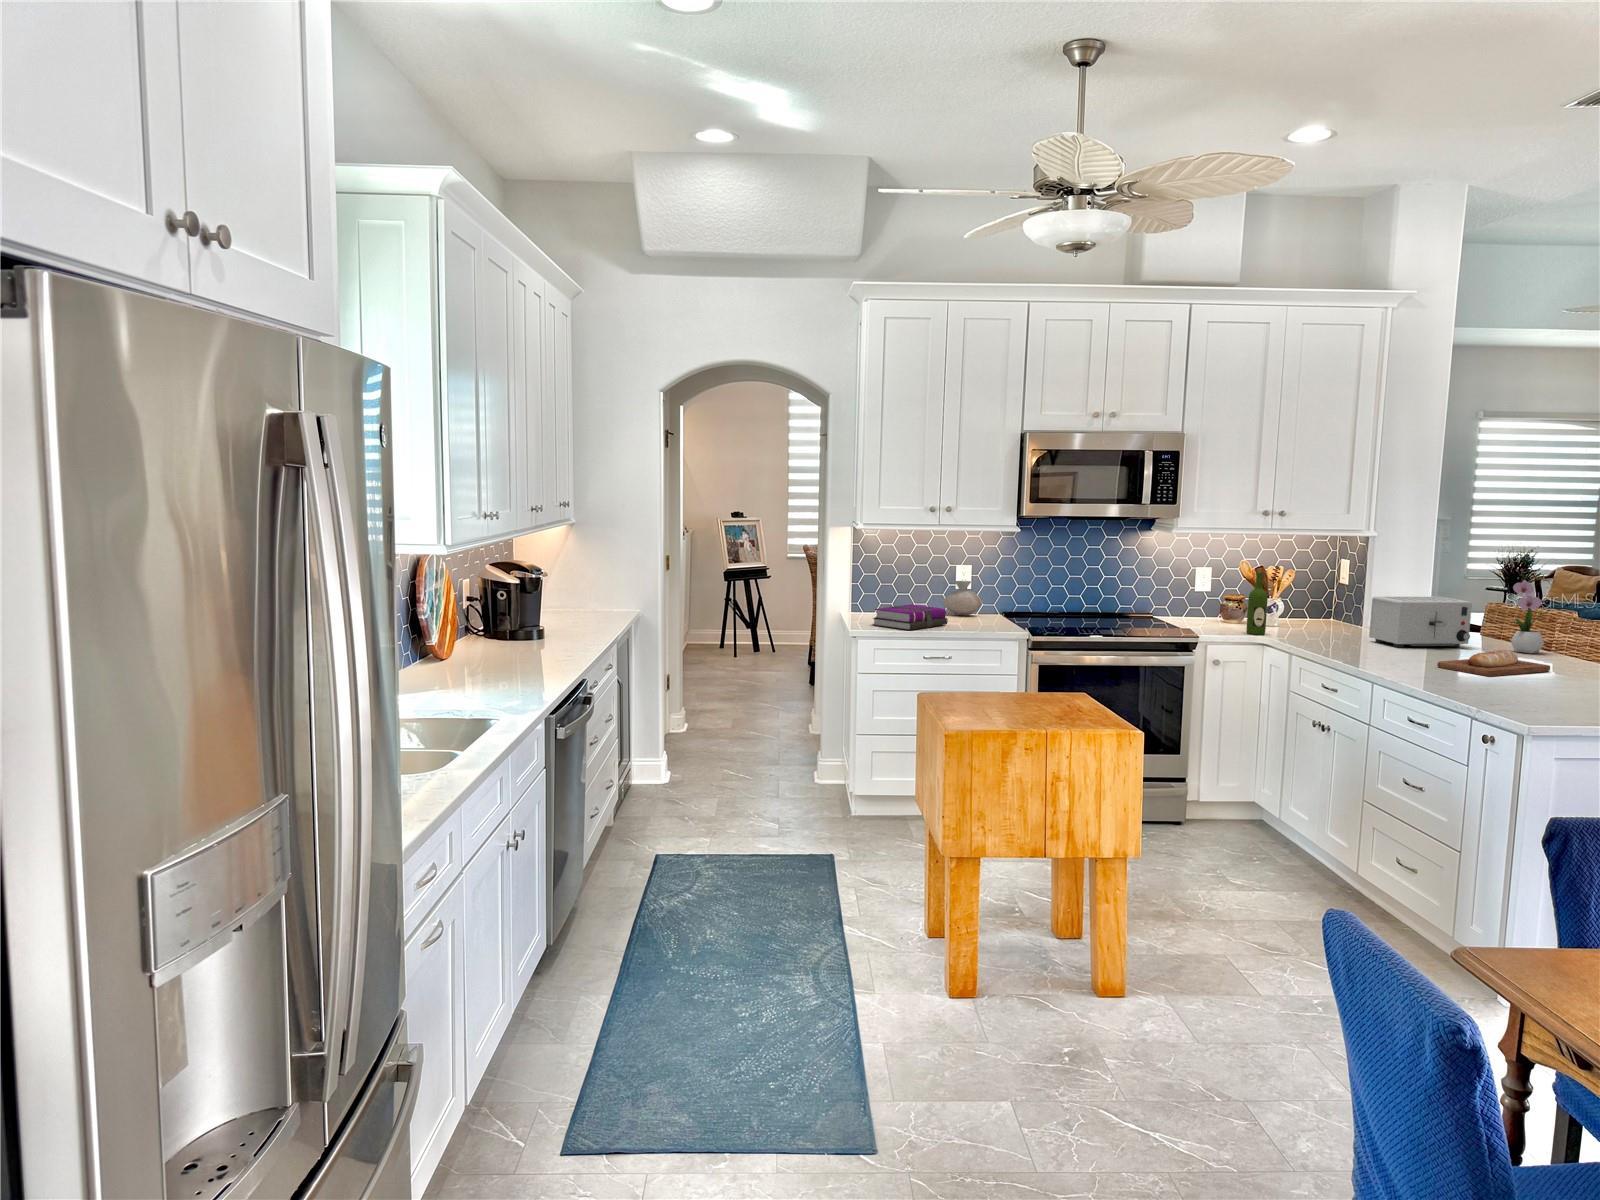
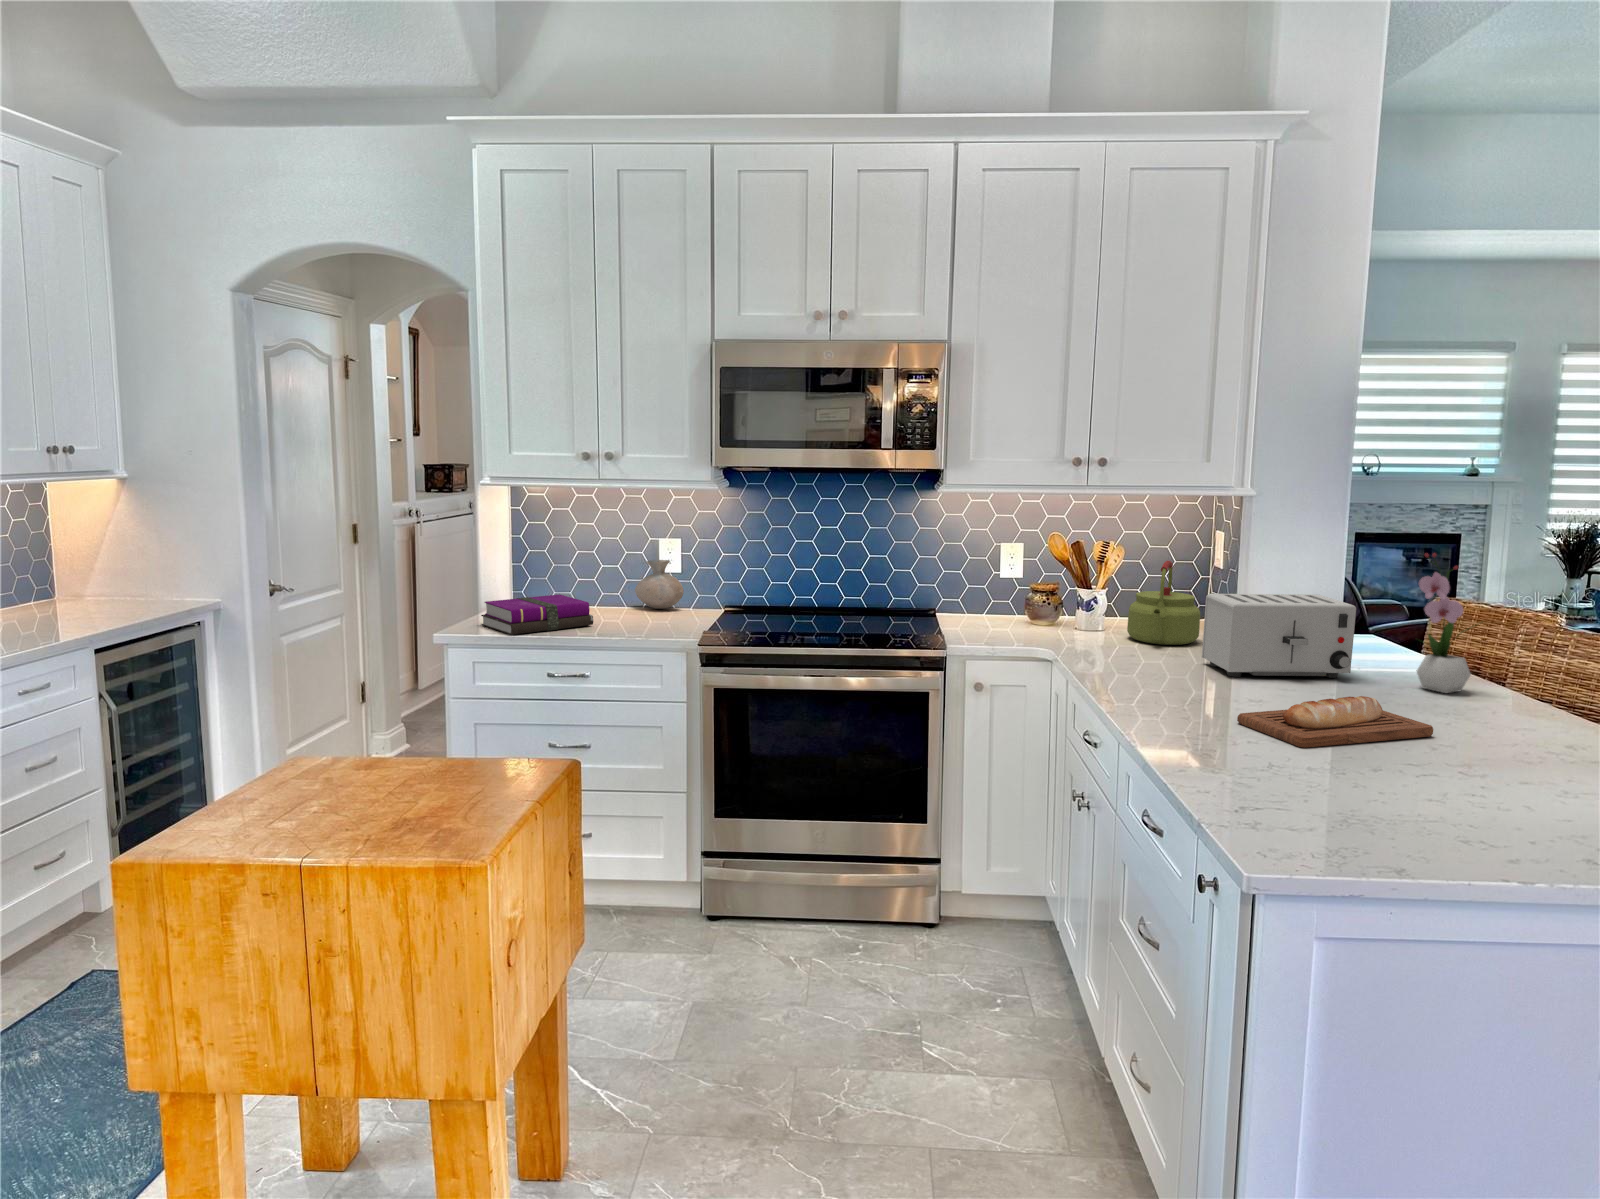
wine bottle: present [1246,568,1268,635] -> none [1027,547,1056,649]
kettle: none [1299,577,1350,632] -> present [1127,561,1200,645]

